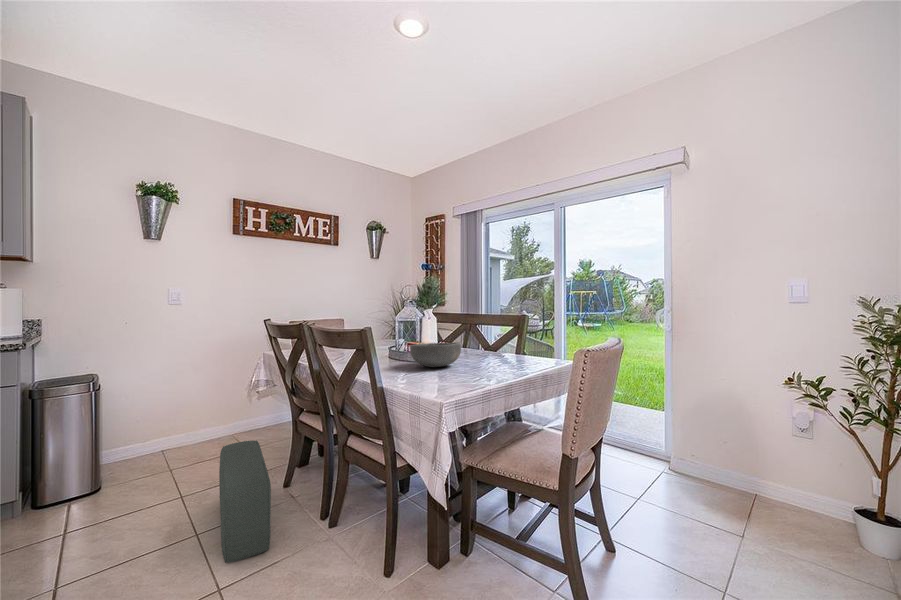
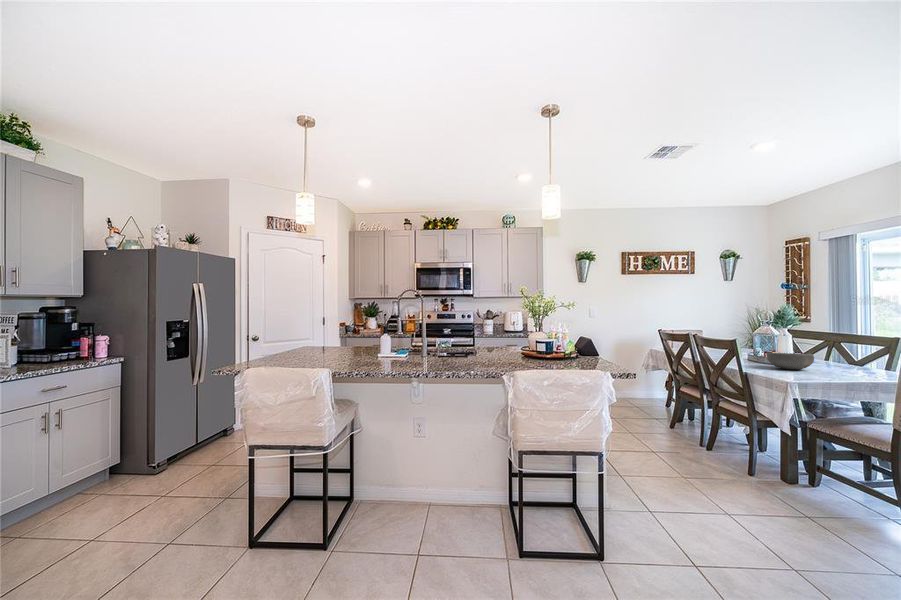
pouf: present [219,440,271,563] -> none [634,398,672,452]

